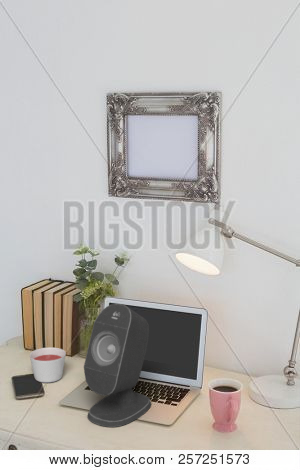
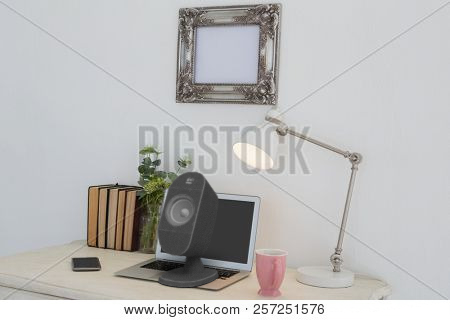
candle: present [30,347,66,383] -> none [97,234,132,263]

